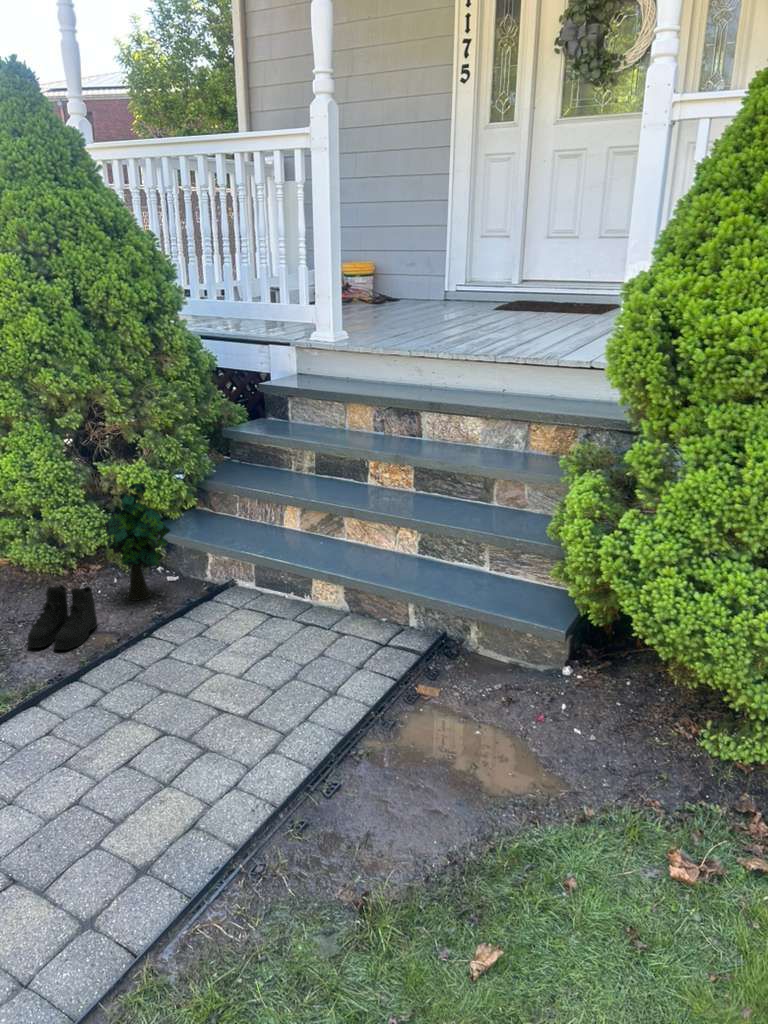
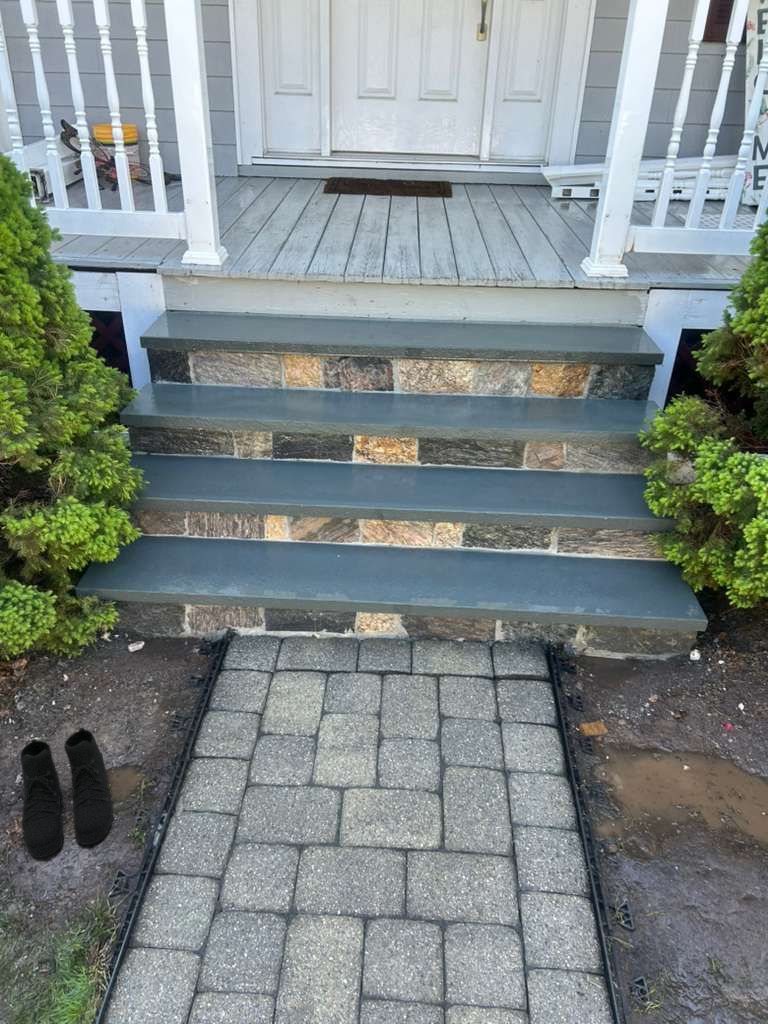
decorative plant: present [96,483,171,601] -> none [36,550,154,706]

